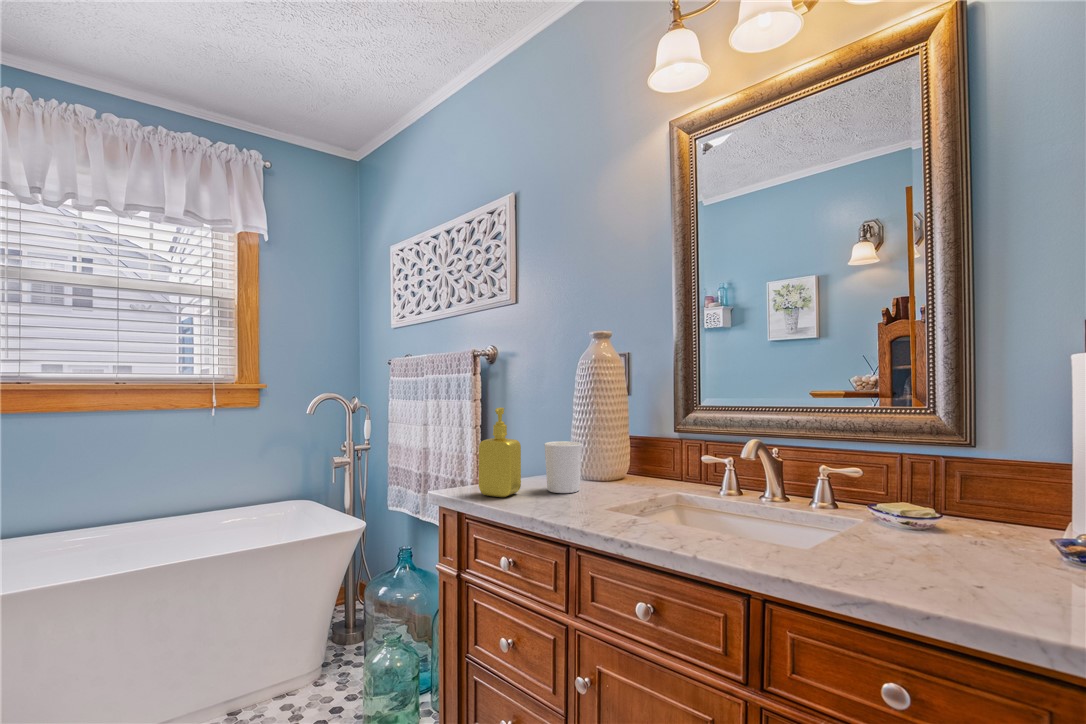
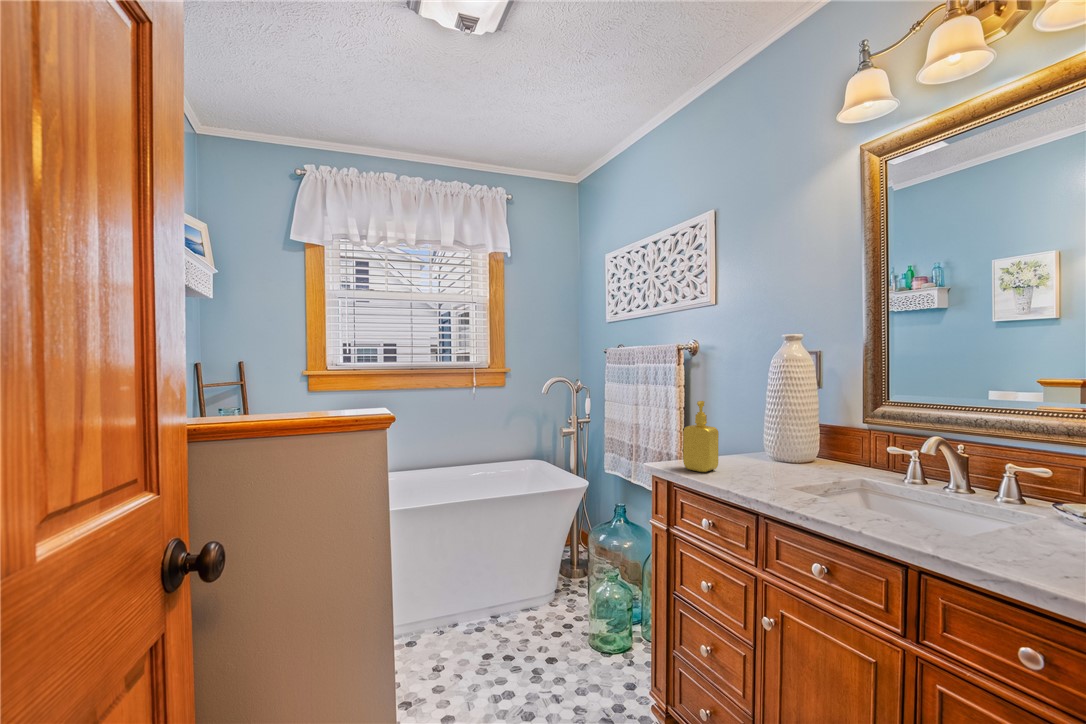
candle holder: present [544,441,582,493] -> none [739,430,773,473]

